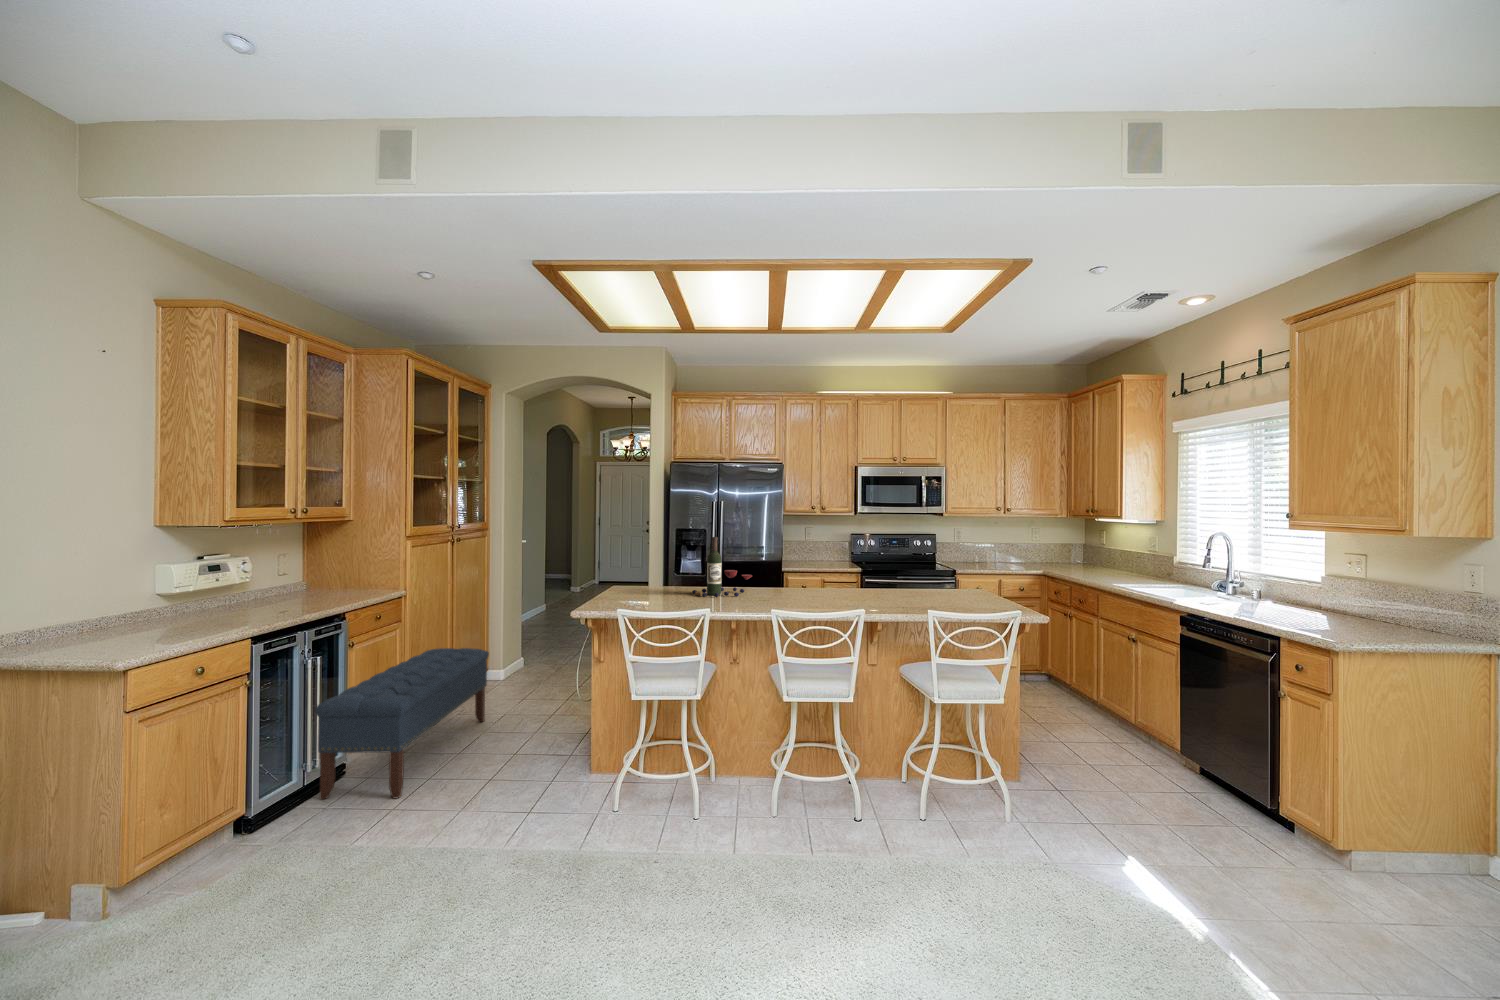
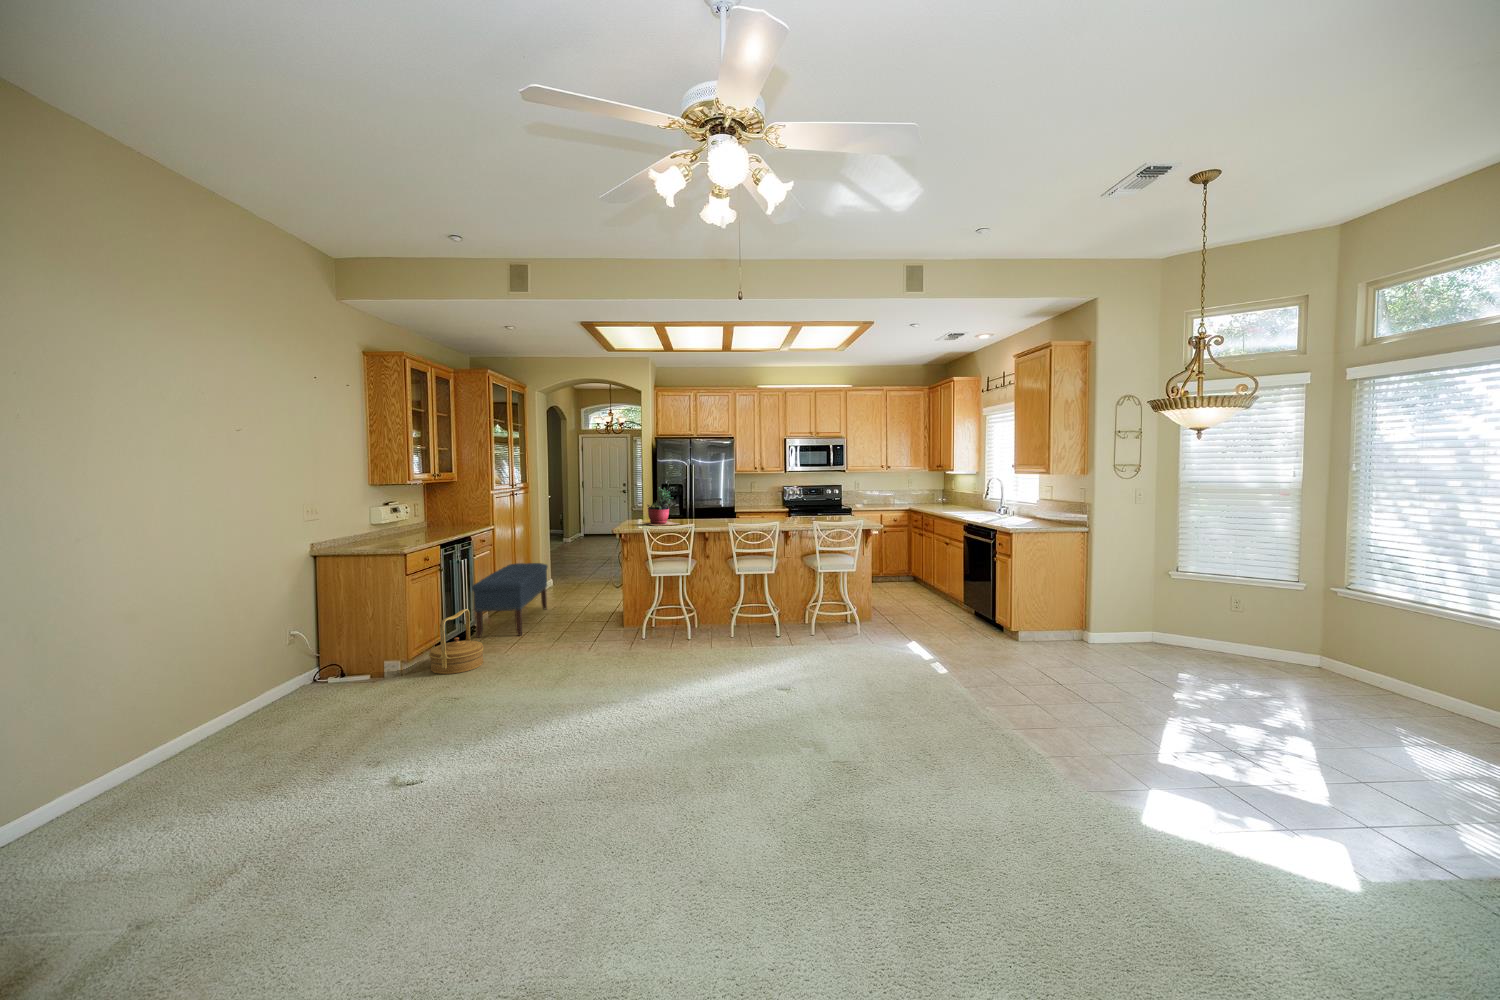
succulent plant: none [625,536,693,605] -> present [644,487,679,526]
wine bottle: present [692,537,752,597] -> none [680,487,717,523]
woven basket: none [129,776,270,944] -> present [429,609,484,674]

